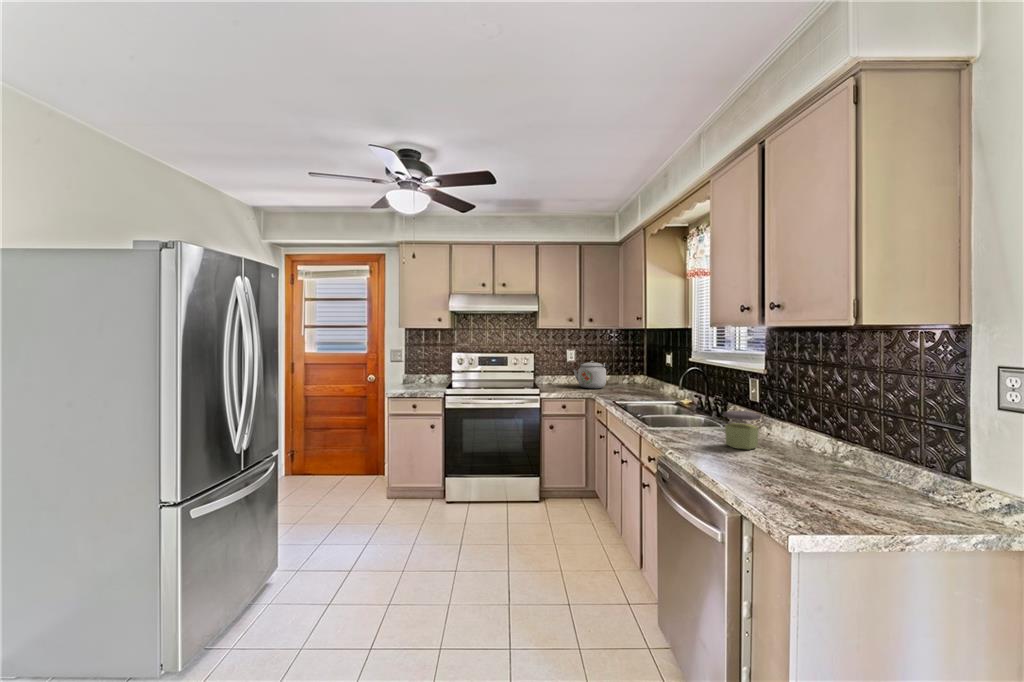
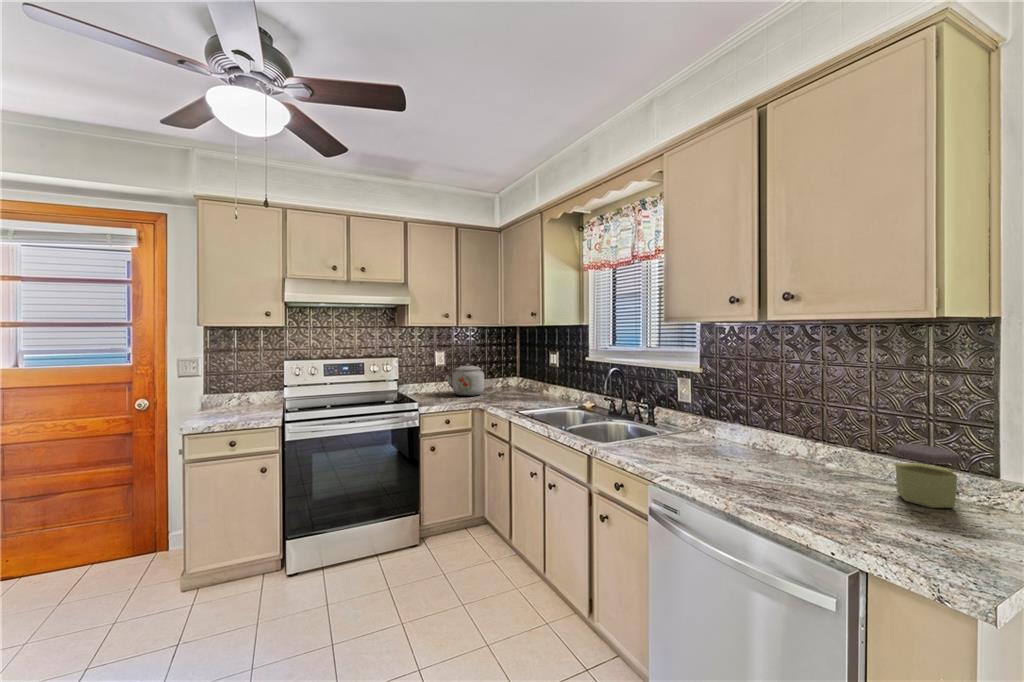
jar: present [723,411,761,450] -> present [892,444,962,508]

